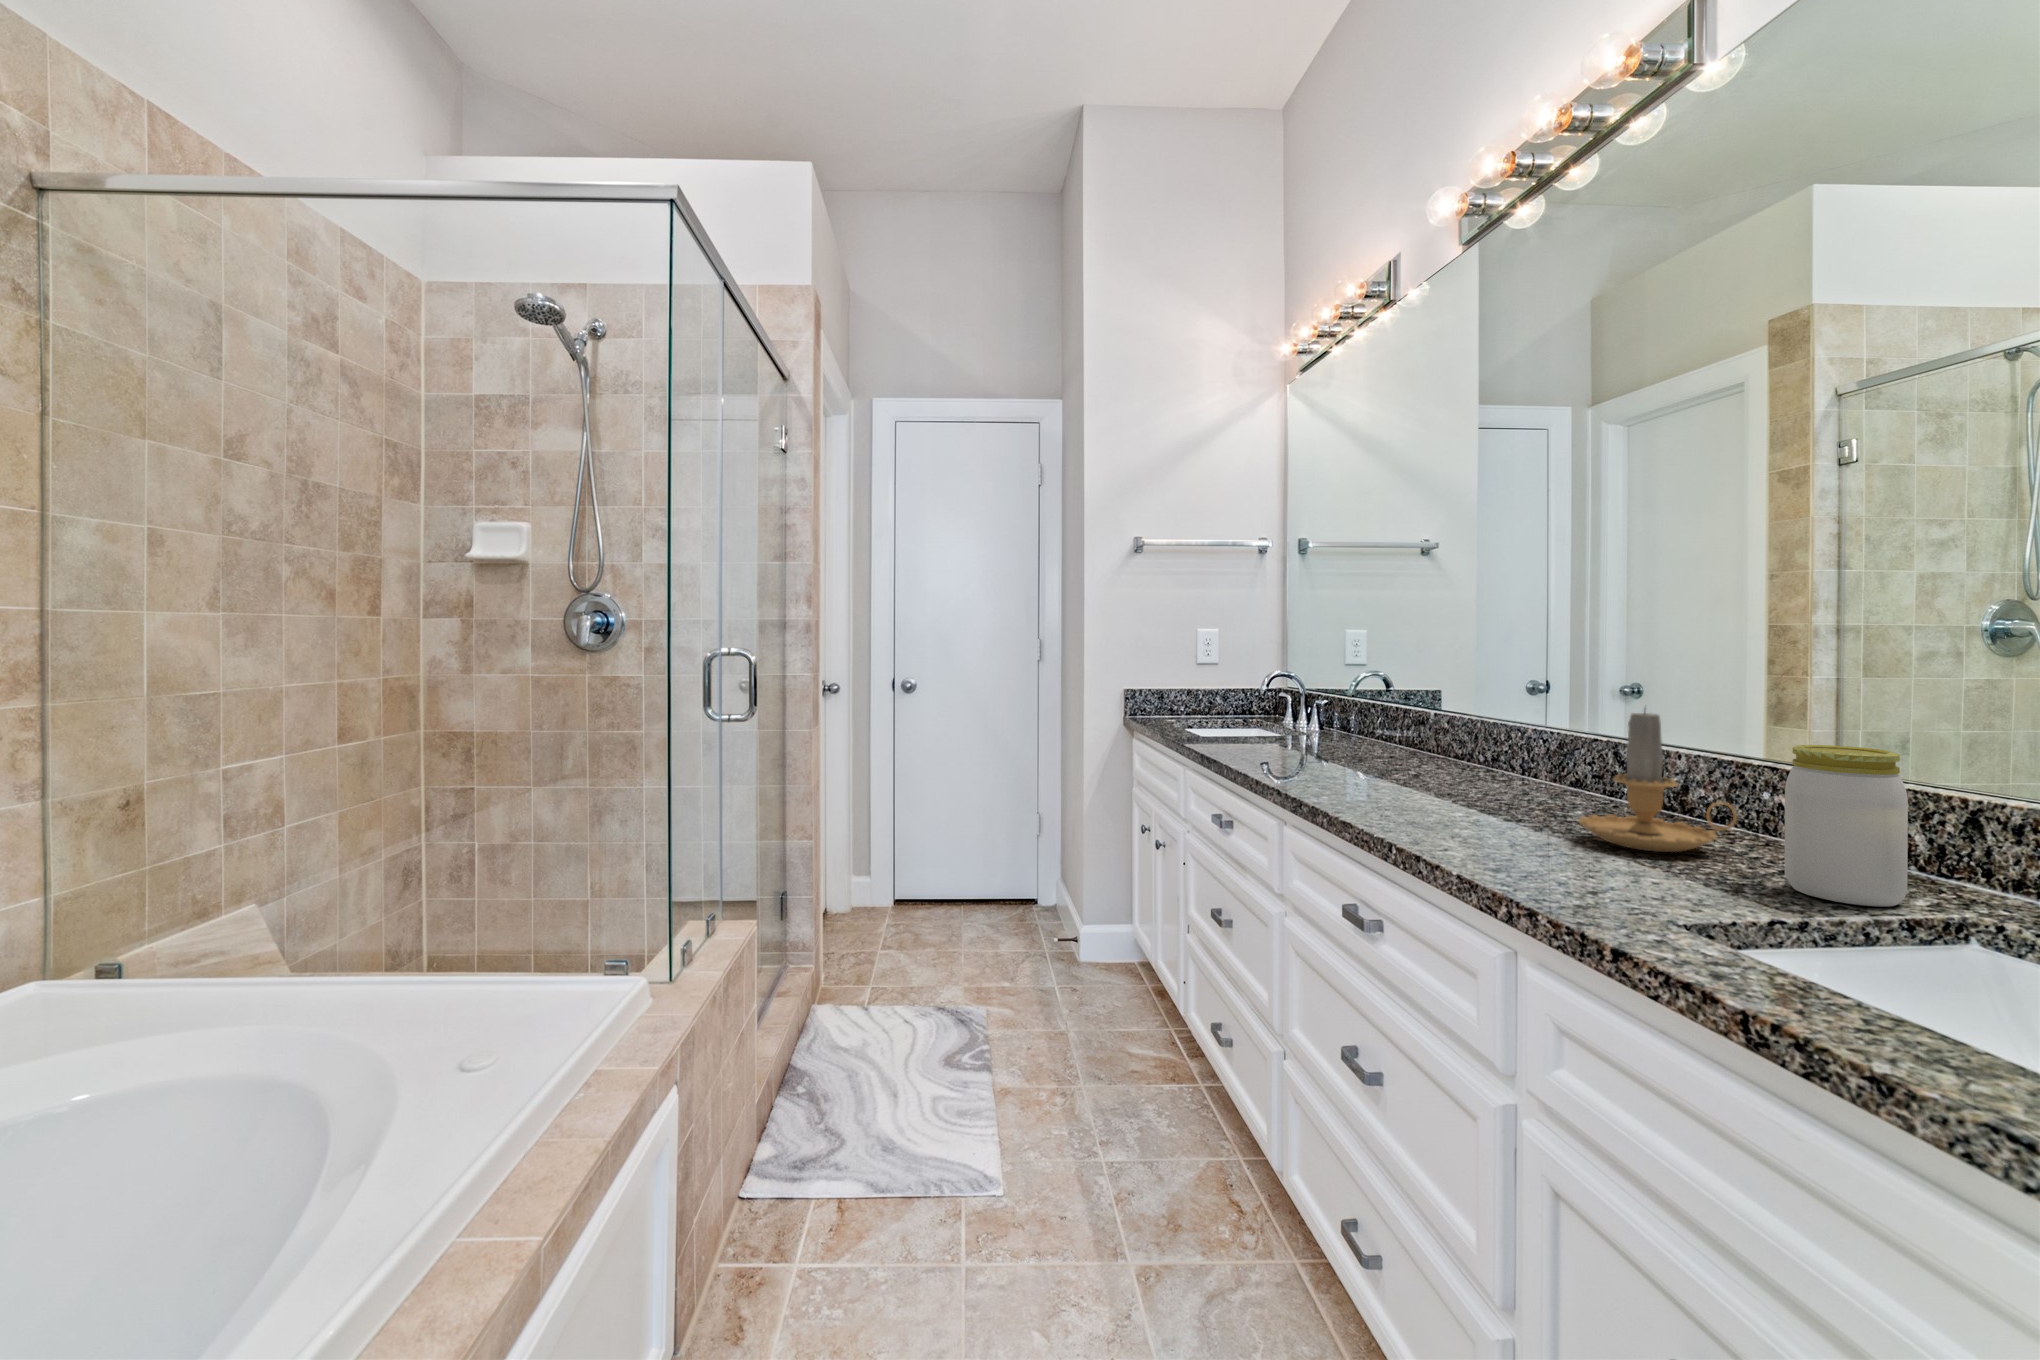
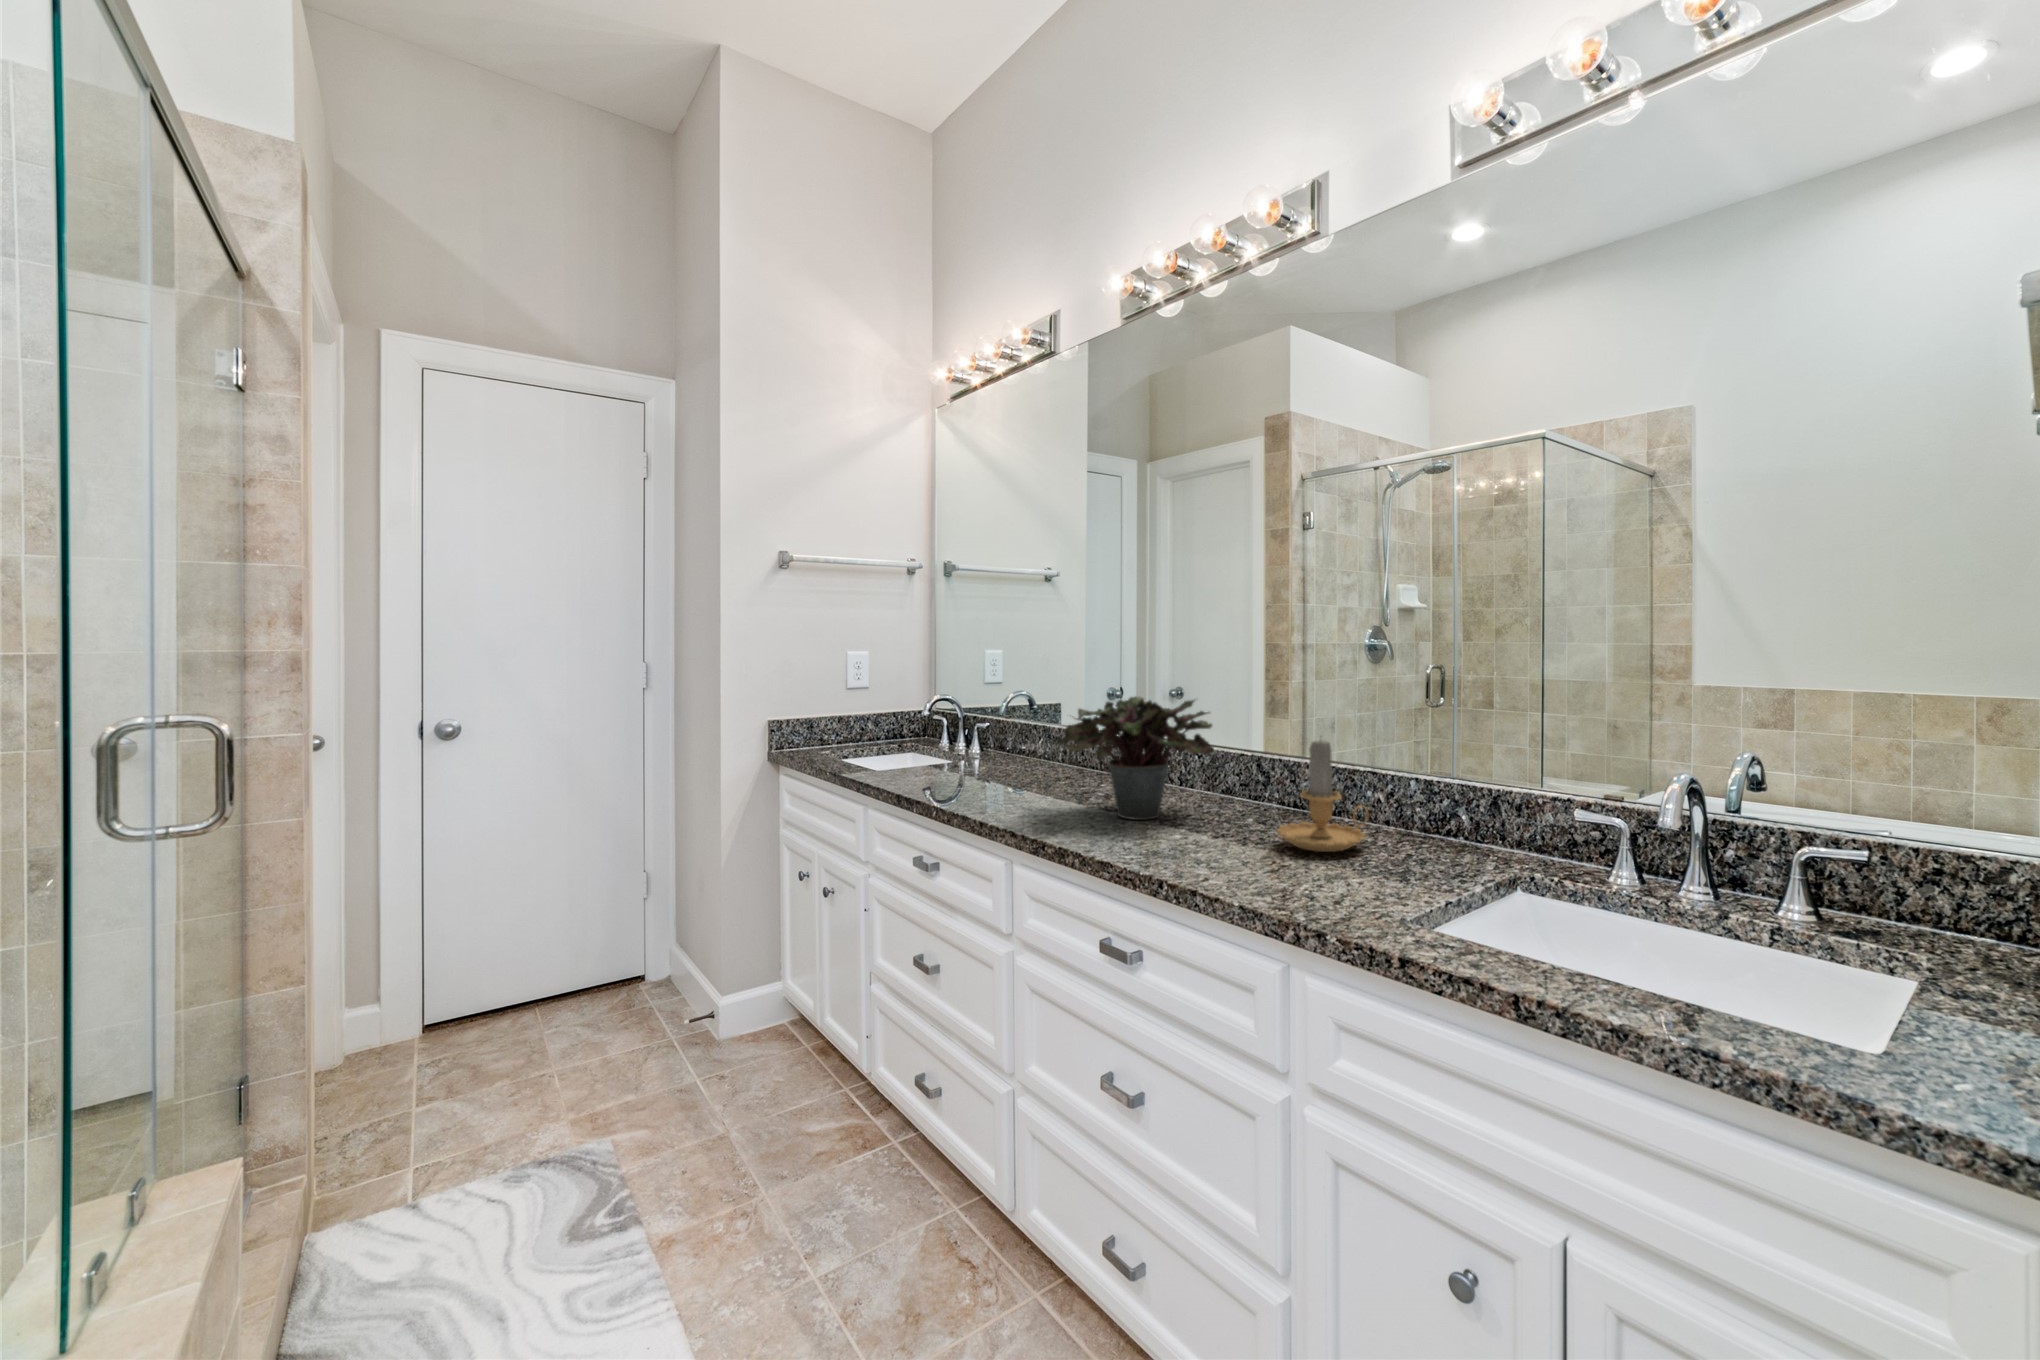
potted plant: none [1332,666,1541,798] -> present [1059,697,1214,820]
jar: present [1785,745,1908,907] -> none [1424,763,1490,878]

